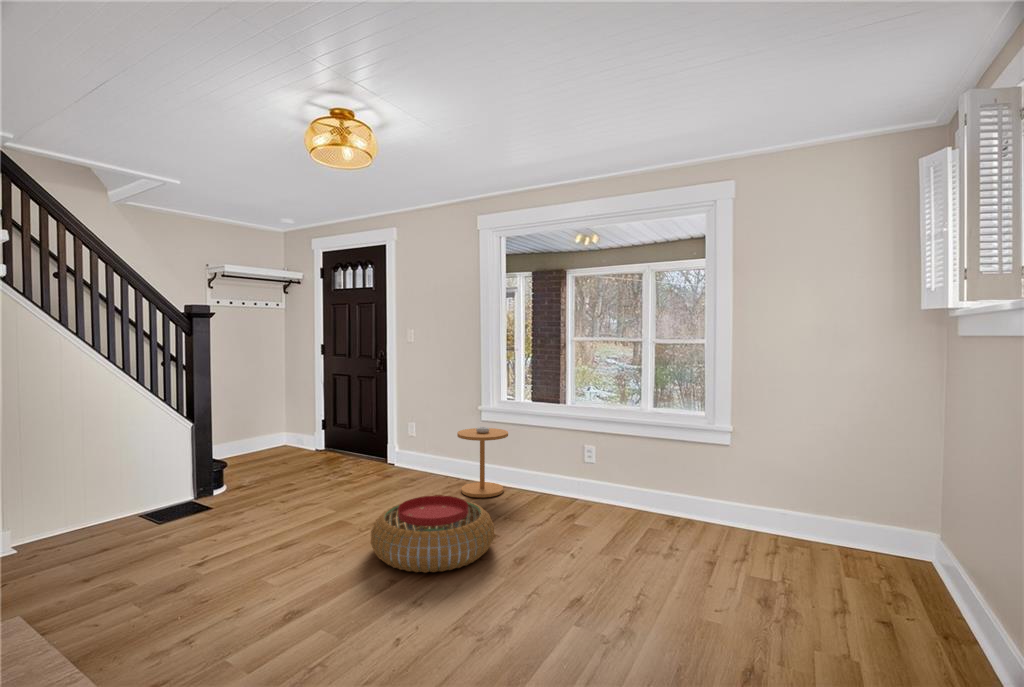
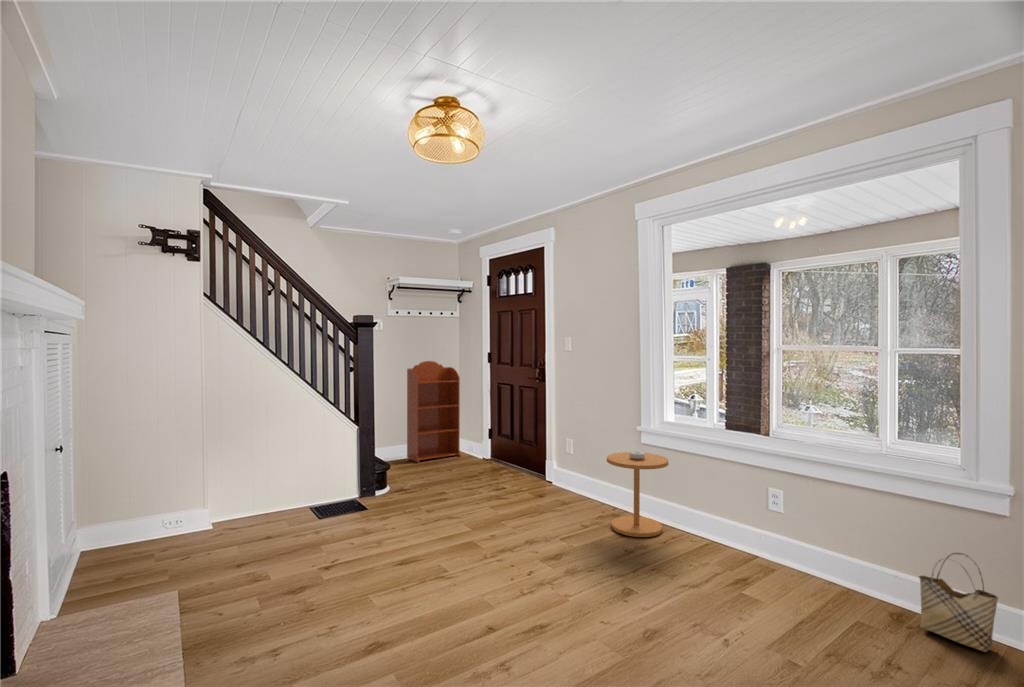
bookcase: none [230,354,292,460] -> present [407,361,461,462]
woven basket: none [683,473,726,532] -> present [919,553,998,652]
pouf: present [371,496,494,573] -> none [480,531,625,629]

